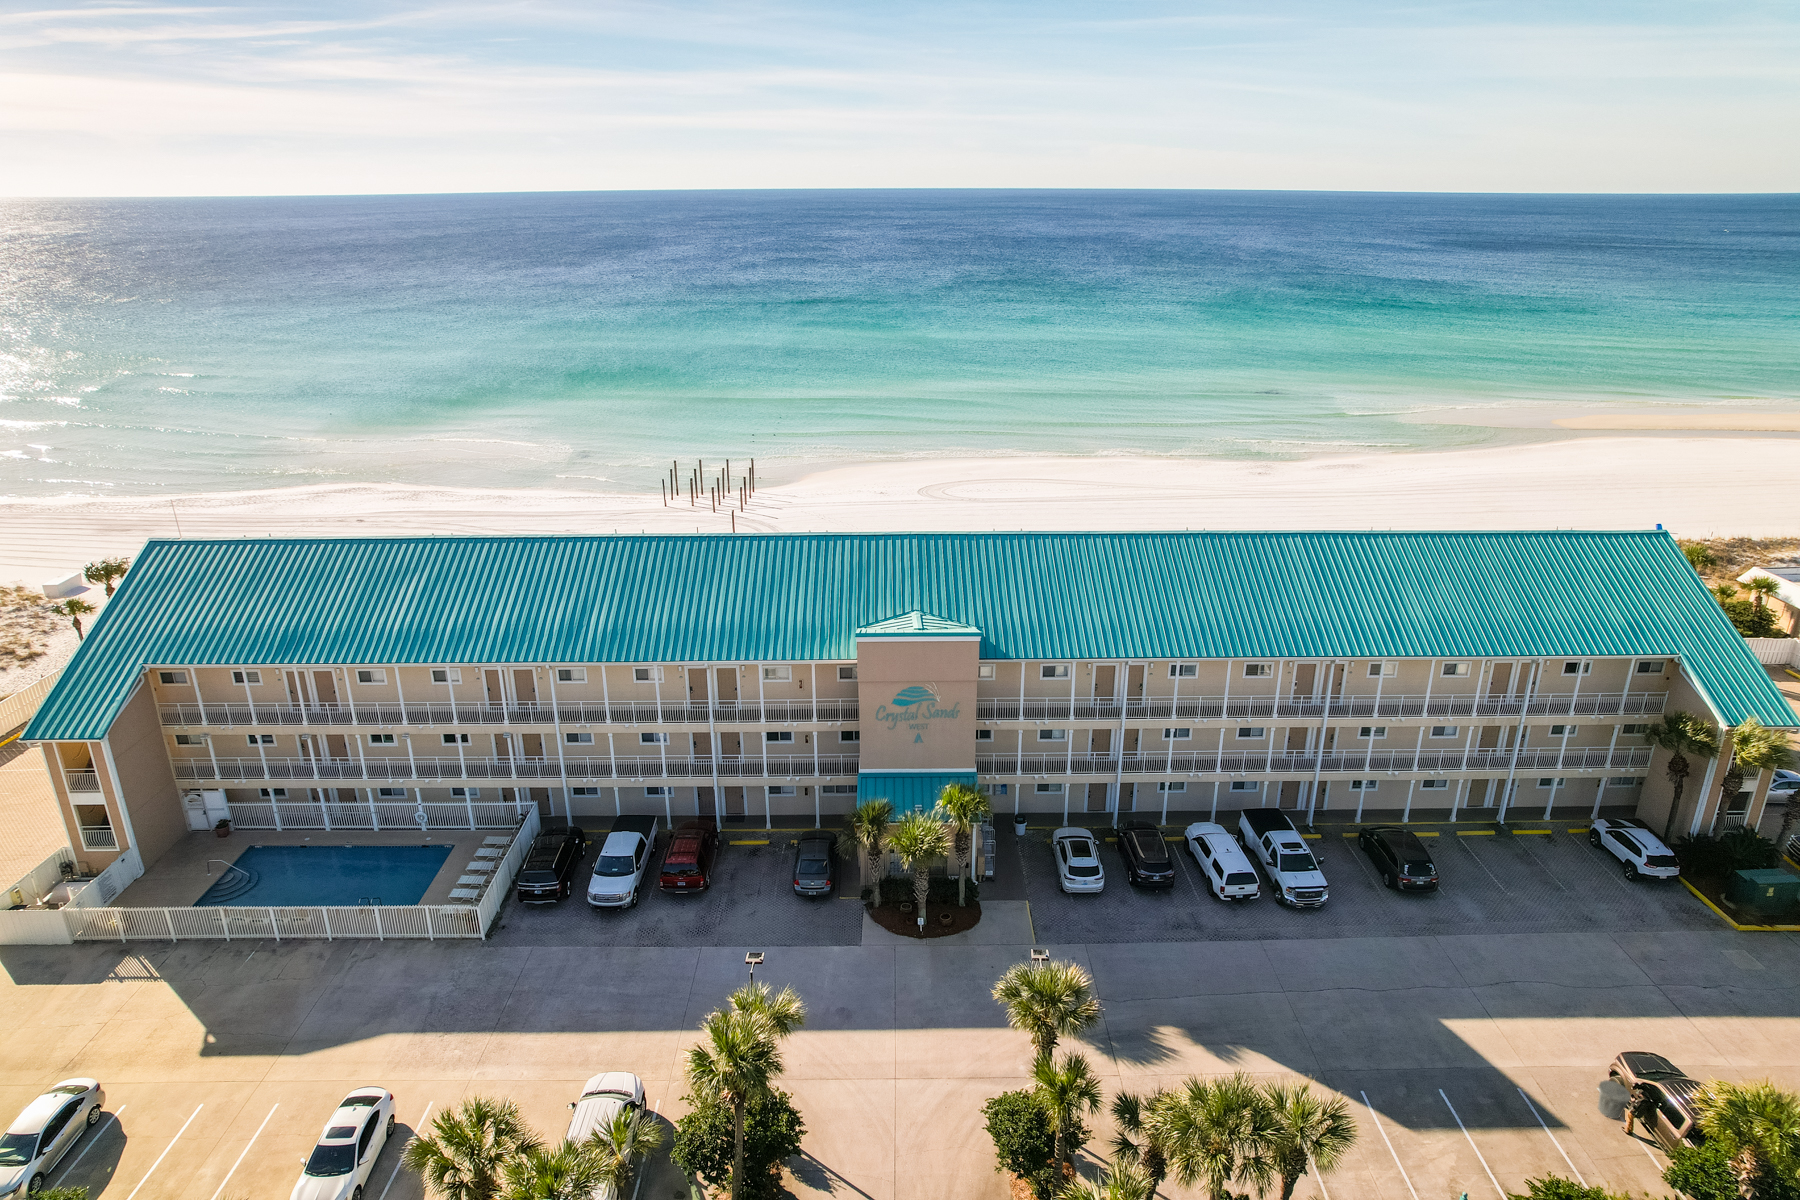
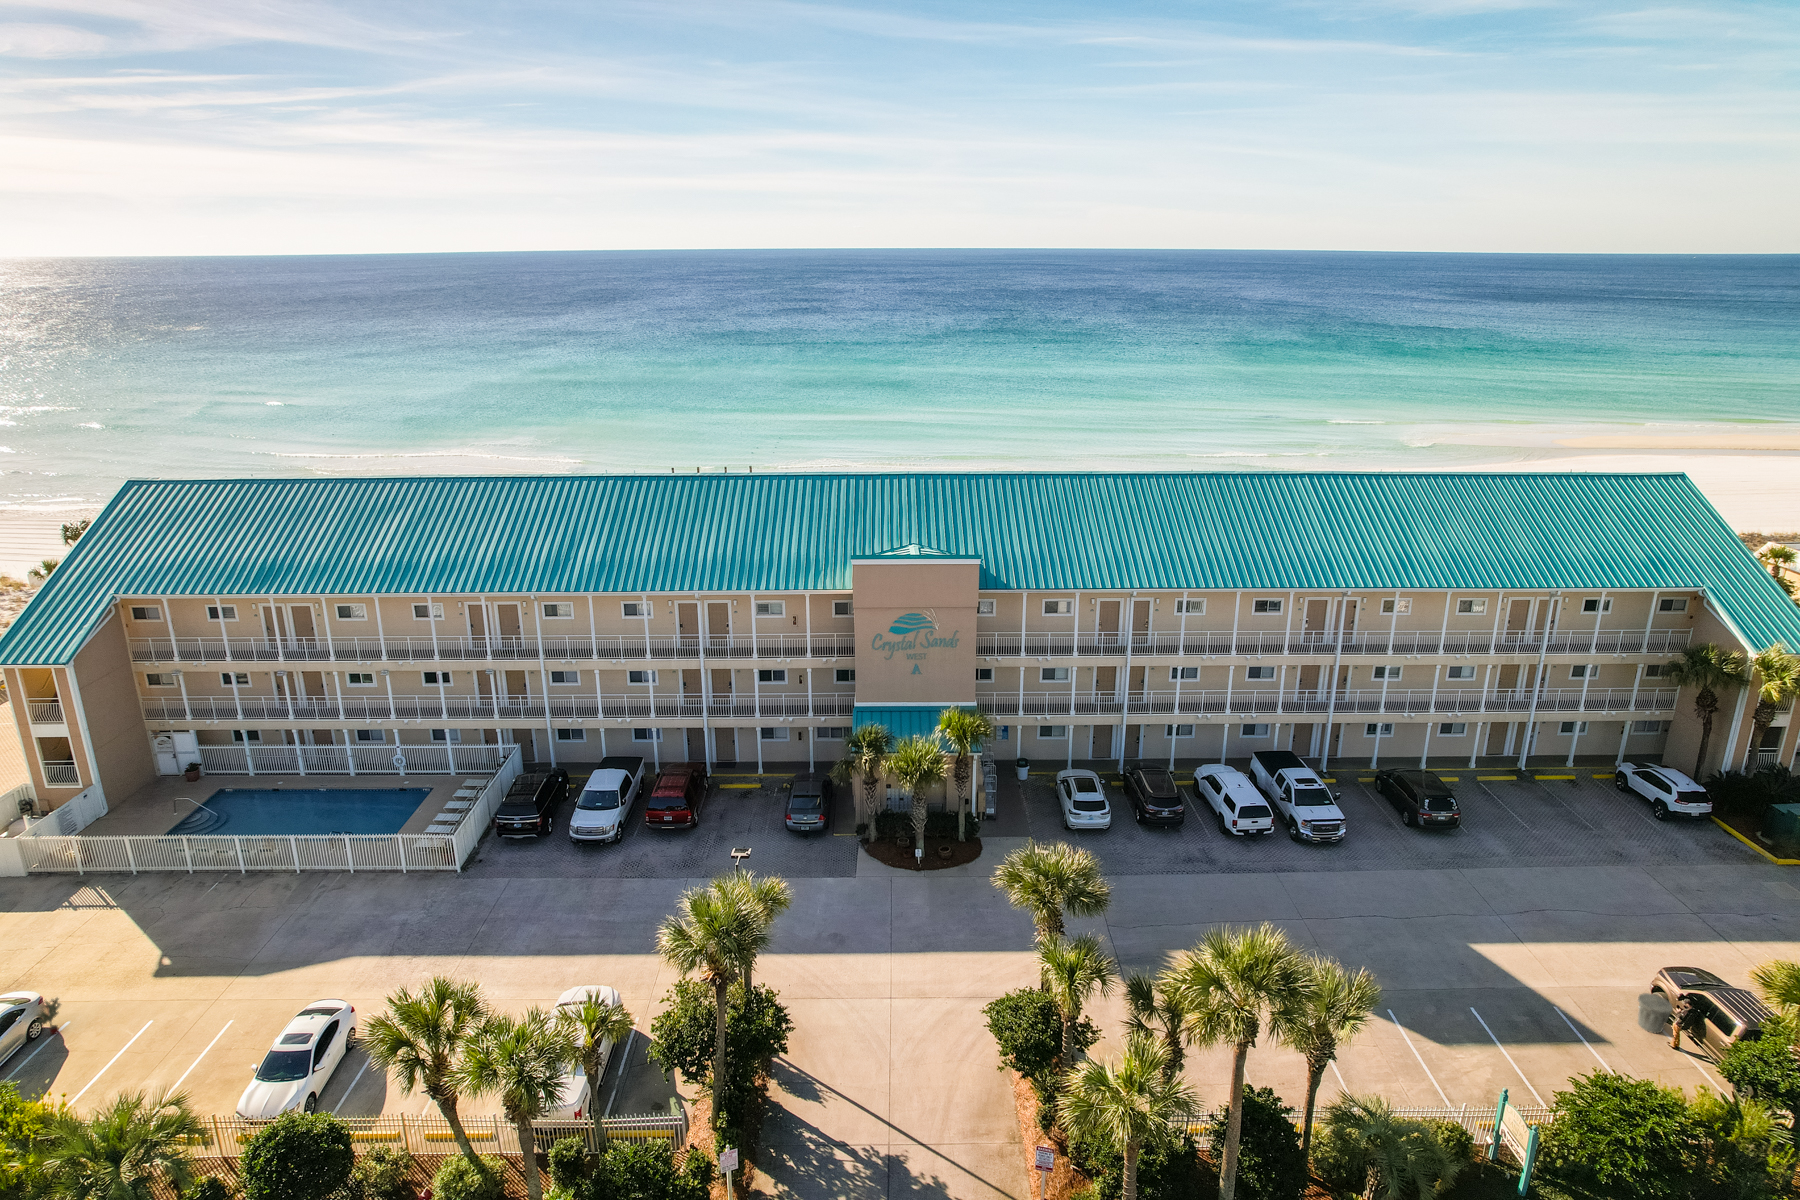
potted tree: none [91,1086,115,1121] -> present [38,998,61,1034]

